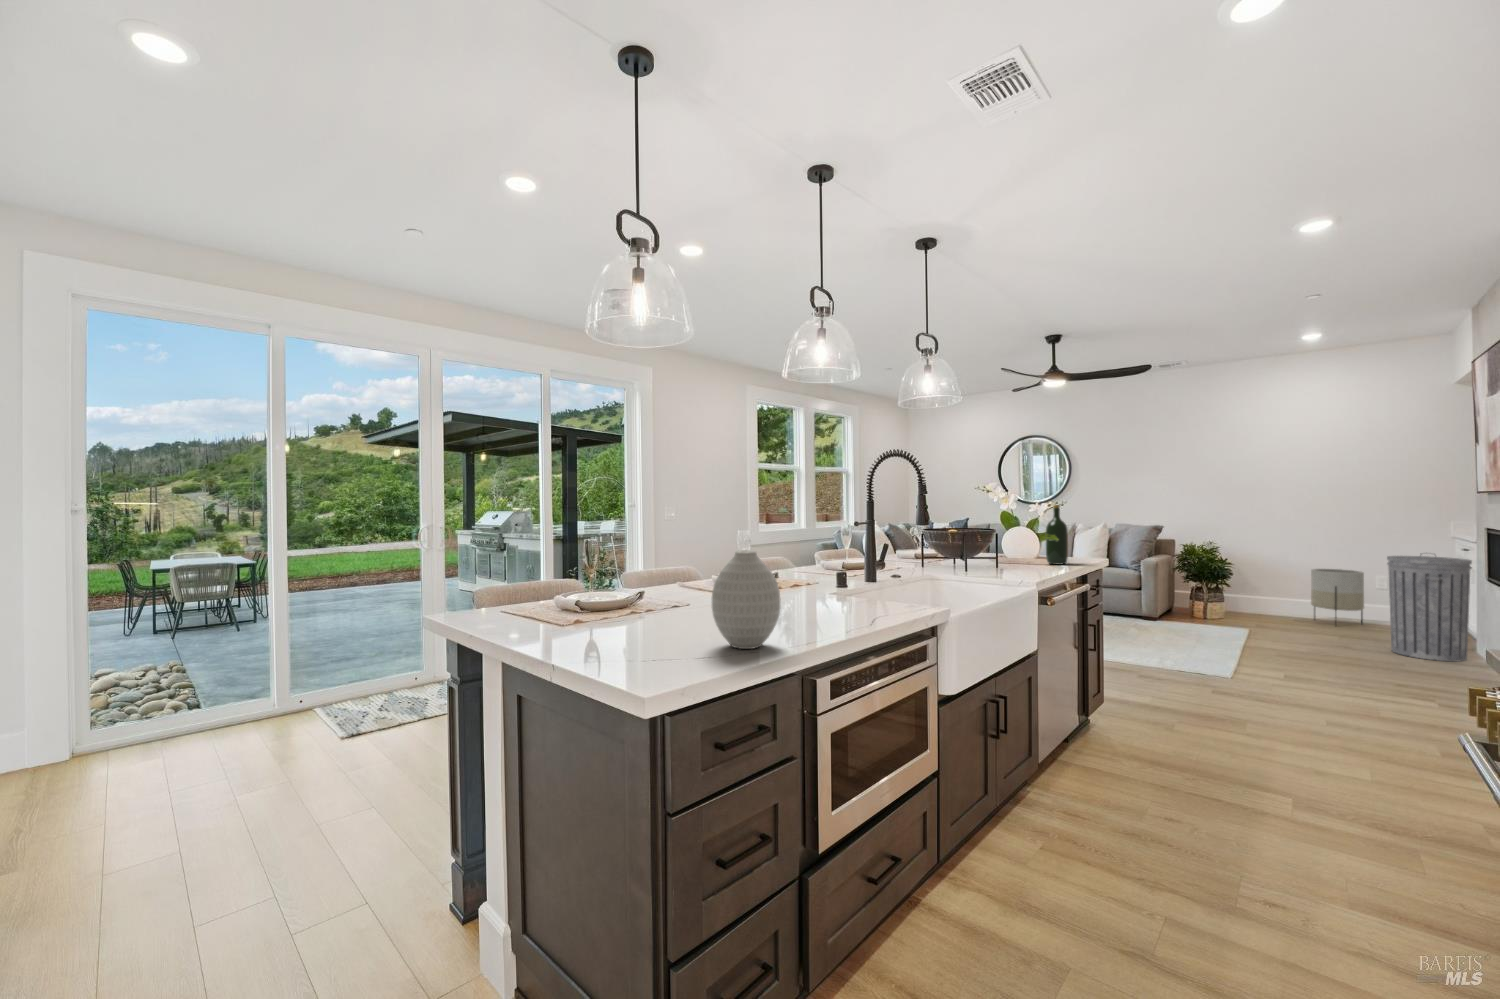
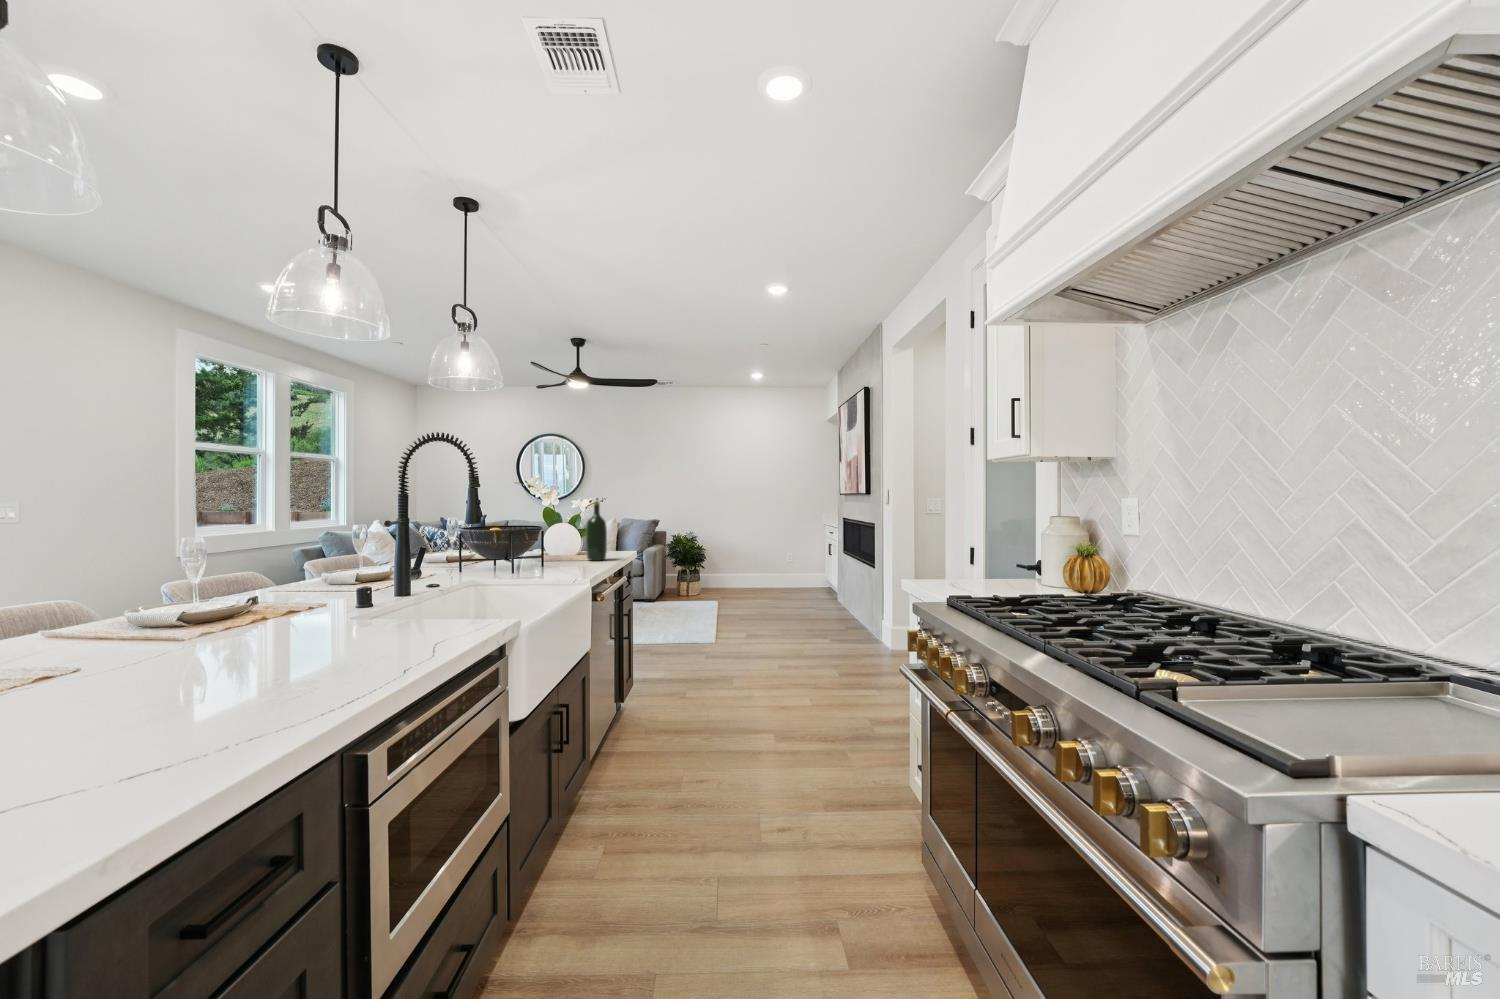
vase: present [712,550,781,649] -> none [164,573,305,734]
trash can: present [1387,554,1472,662] -> none [800,536,841,611]
planter: present [1311,569,1364,624] -> none [755,550,784,594]

